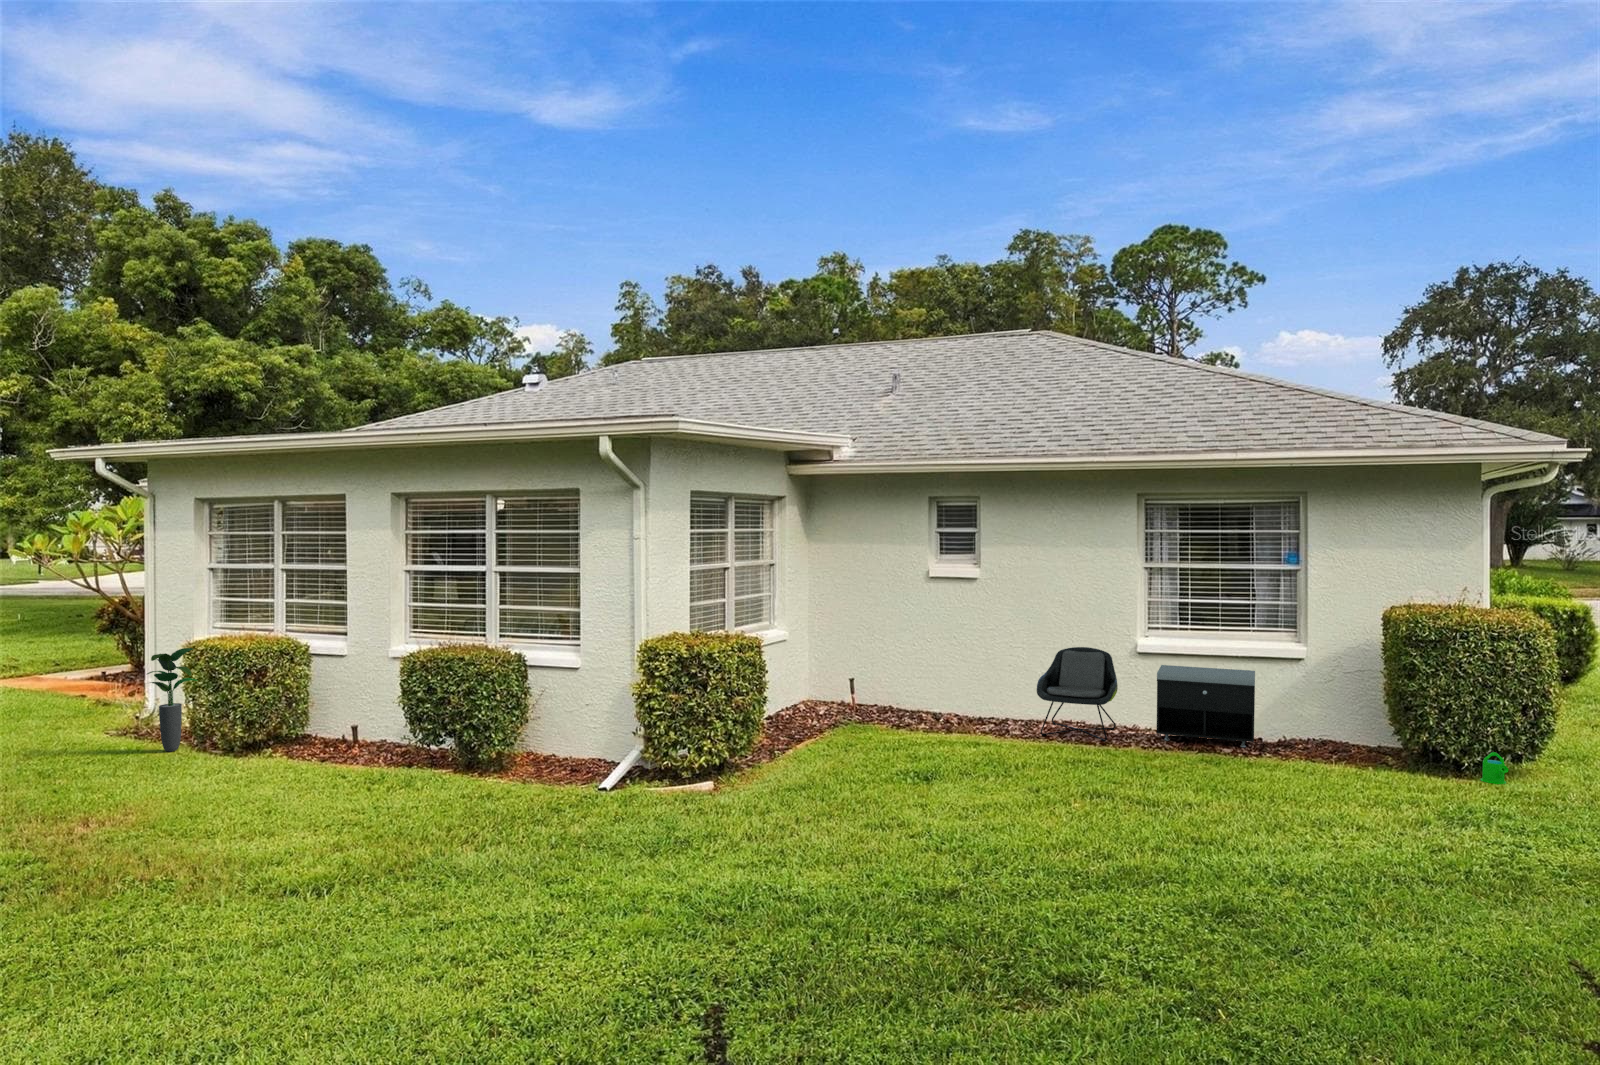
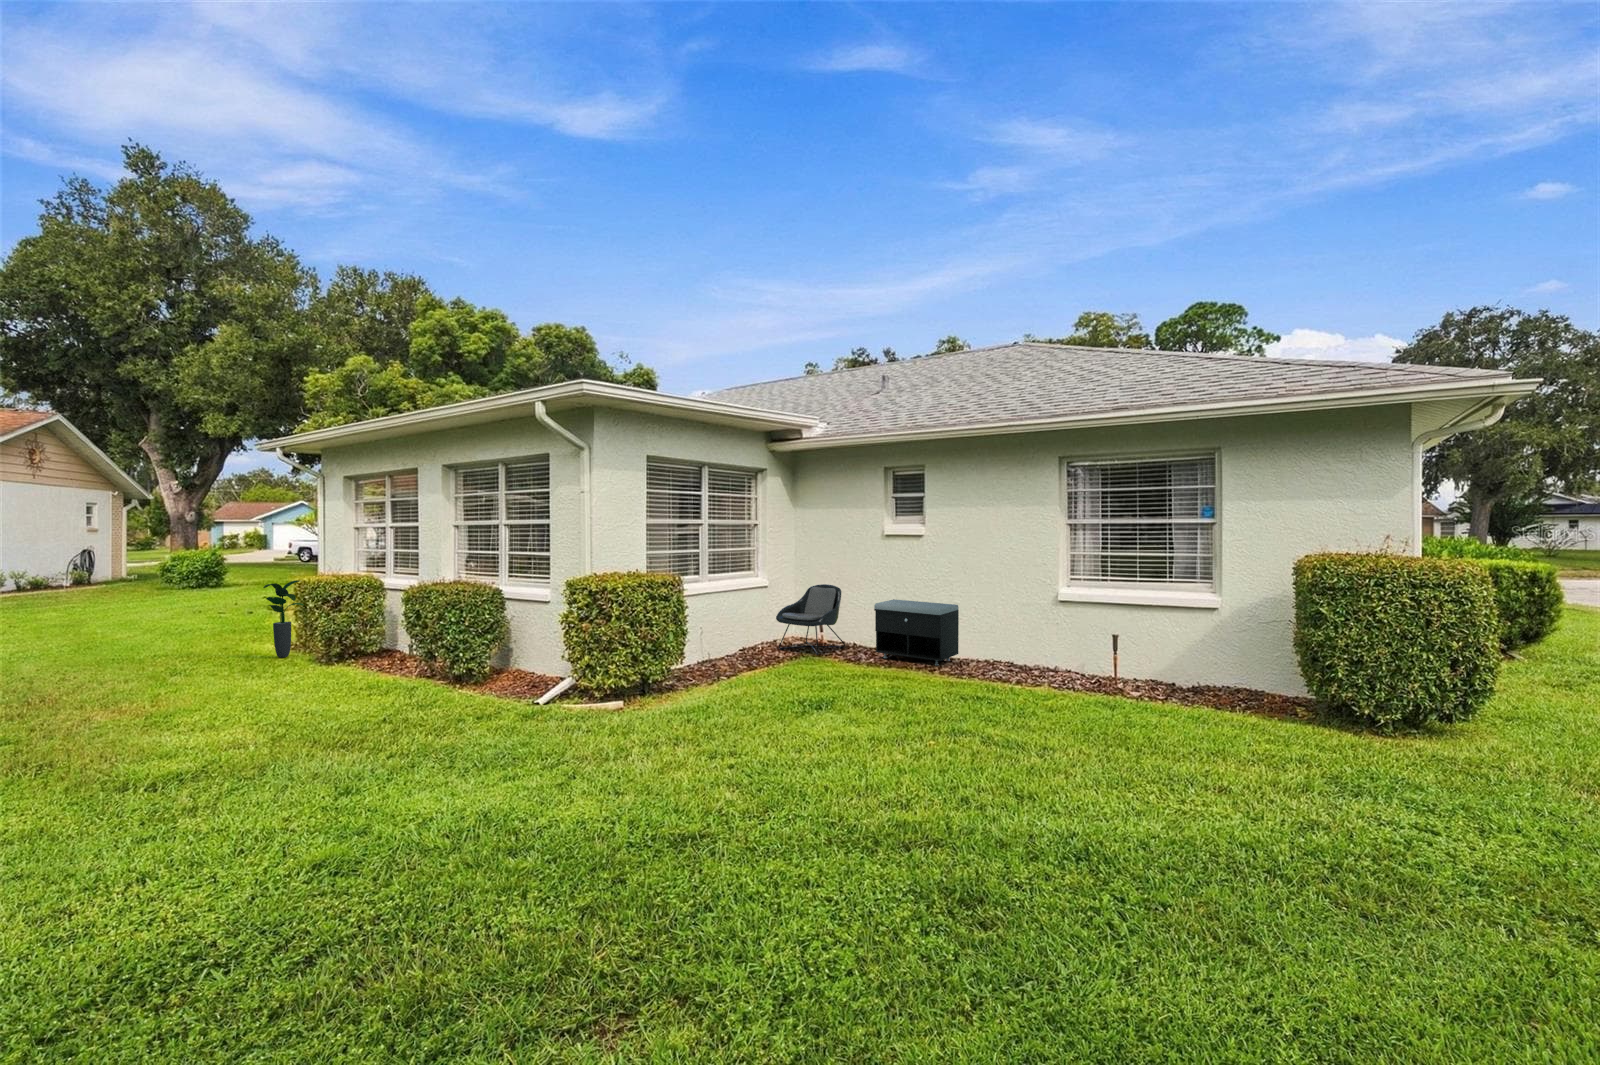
lounge chair: present [1037,647,1118,742] -> present [776,584,845,655]
storage bench: present [1156,665,1255,747] -> present [874,599,959,665]
watering can: present [1481,752,1508,784] -> none [1399,708,1432,743]

